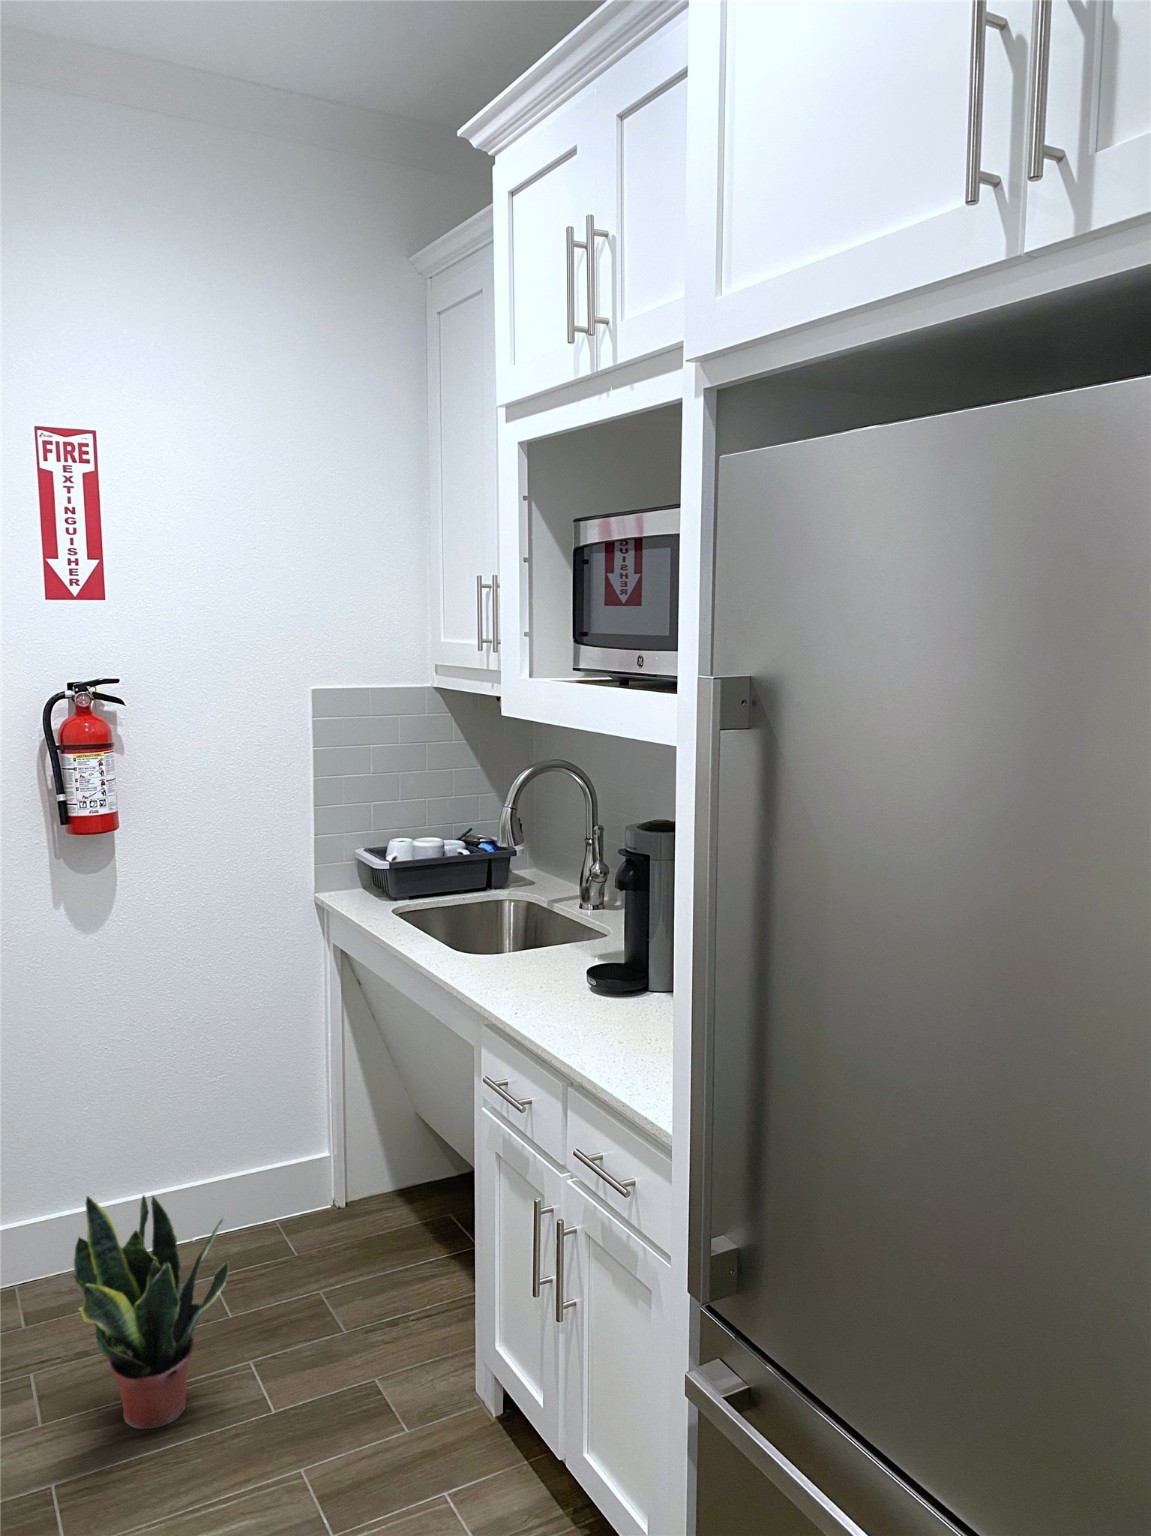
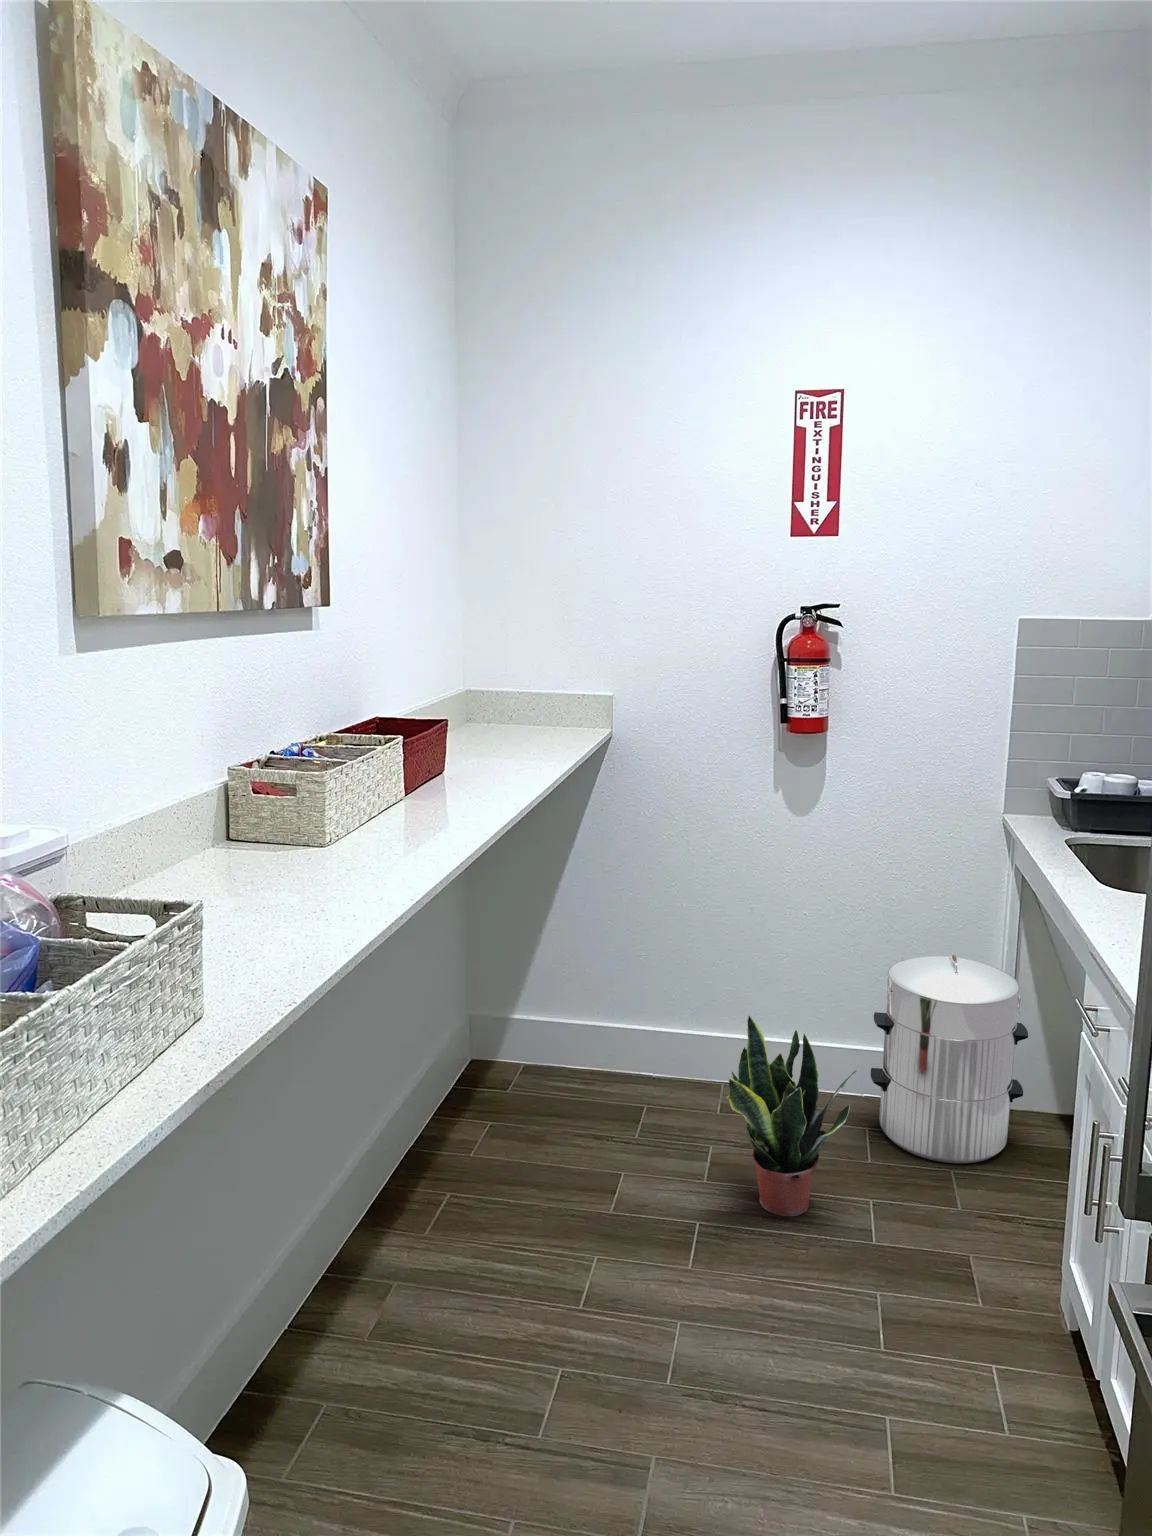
waste bin: none [211,1054,376,1289] -> present [870,953,1028,1163]

